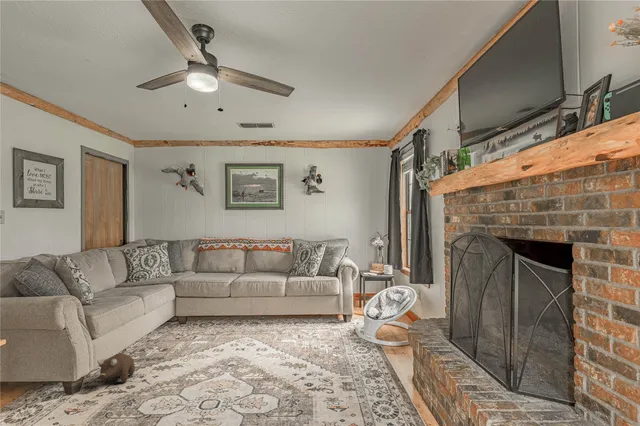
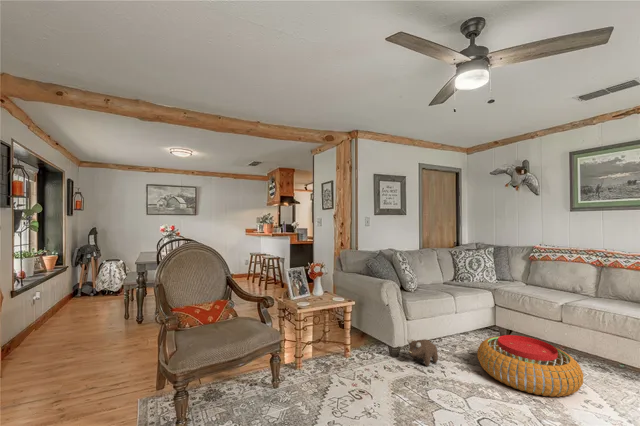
pouf: none [173,317,255,365] -> present [477,335,584,397]

